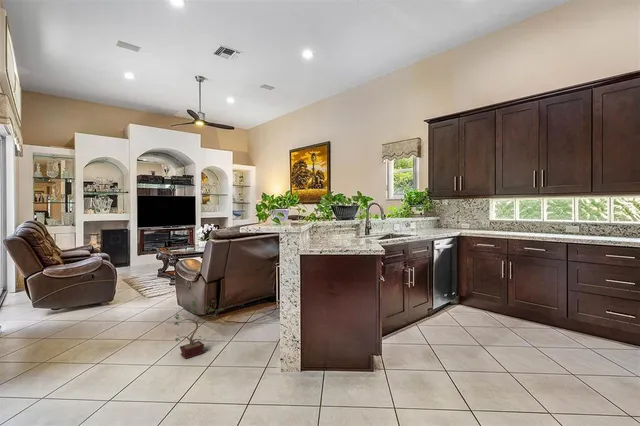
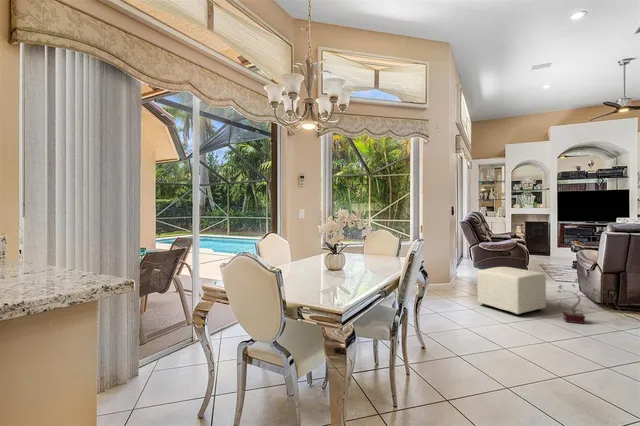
ottoman: none [51,302,157,380] -> present [477,267,546,315]

